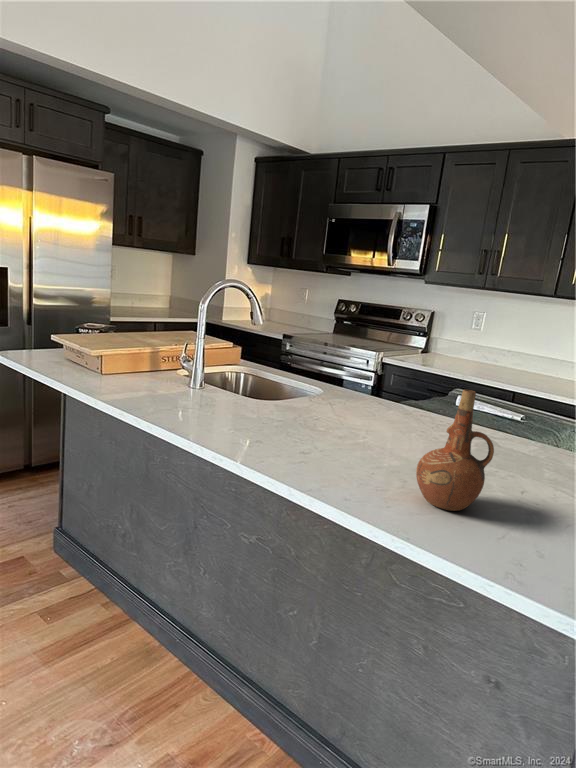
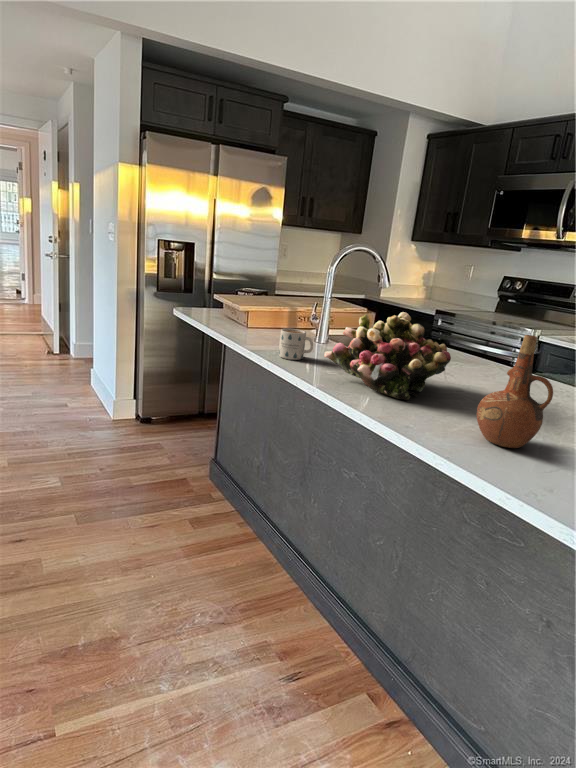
flower arrangement: none [221,358,363,460] -> present [324,312,451,400]
mug: none [157,379,199,416] -> present [279,329,313,360]

